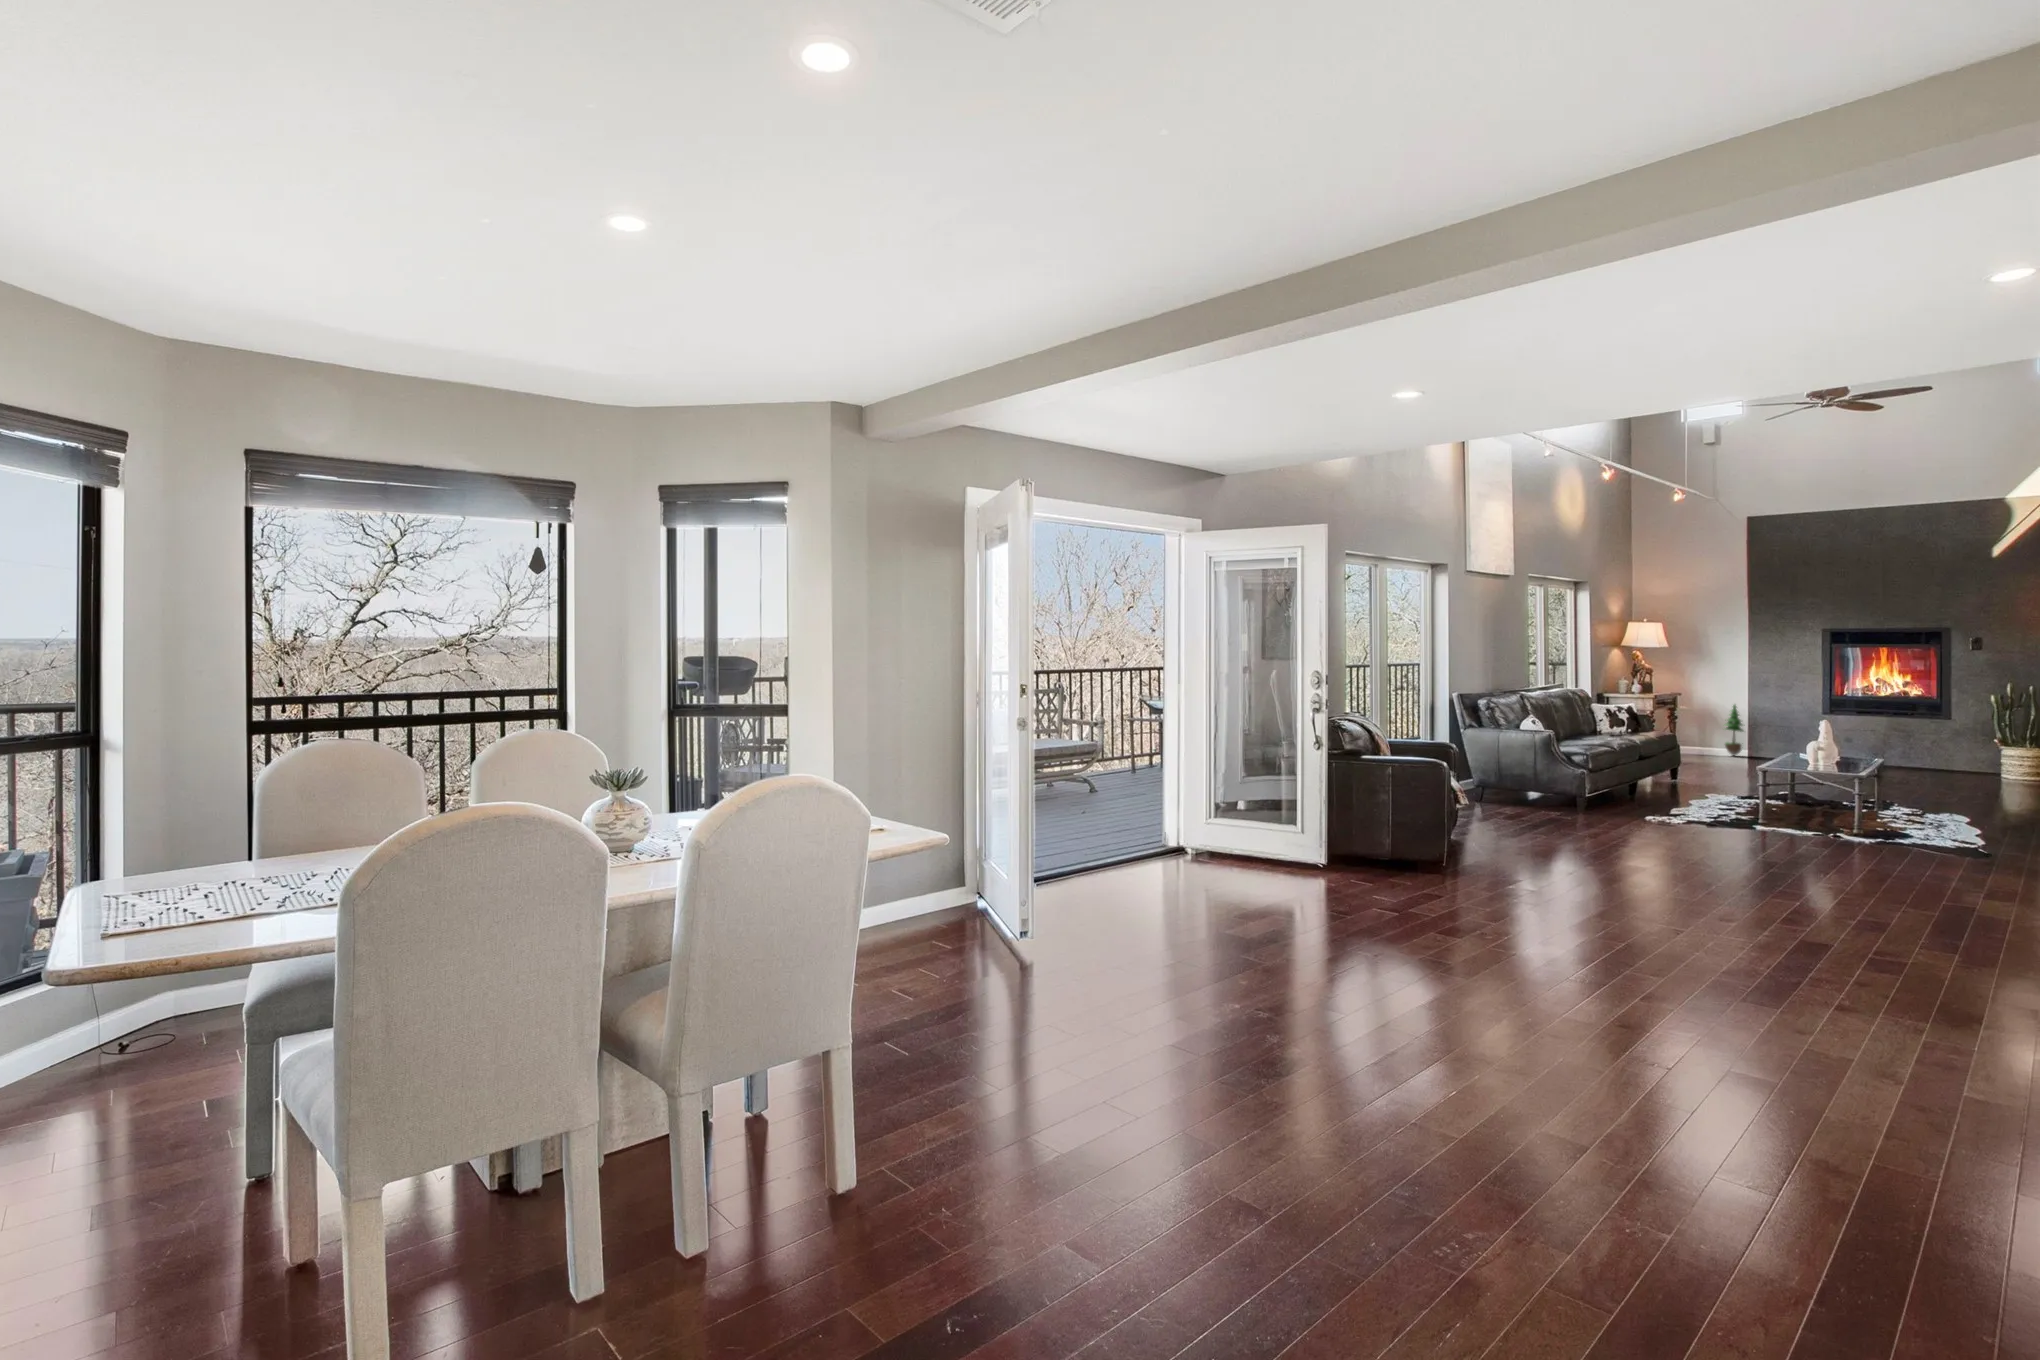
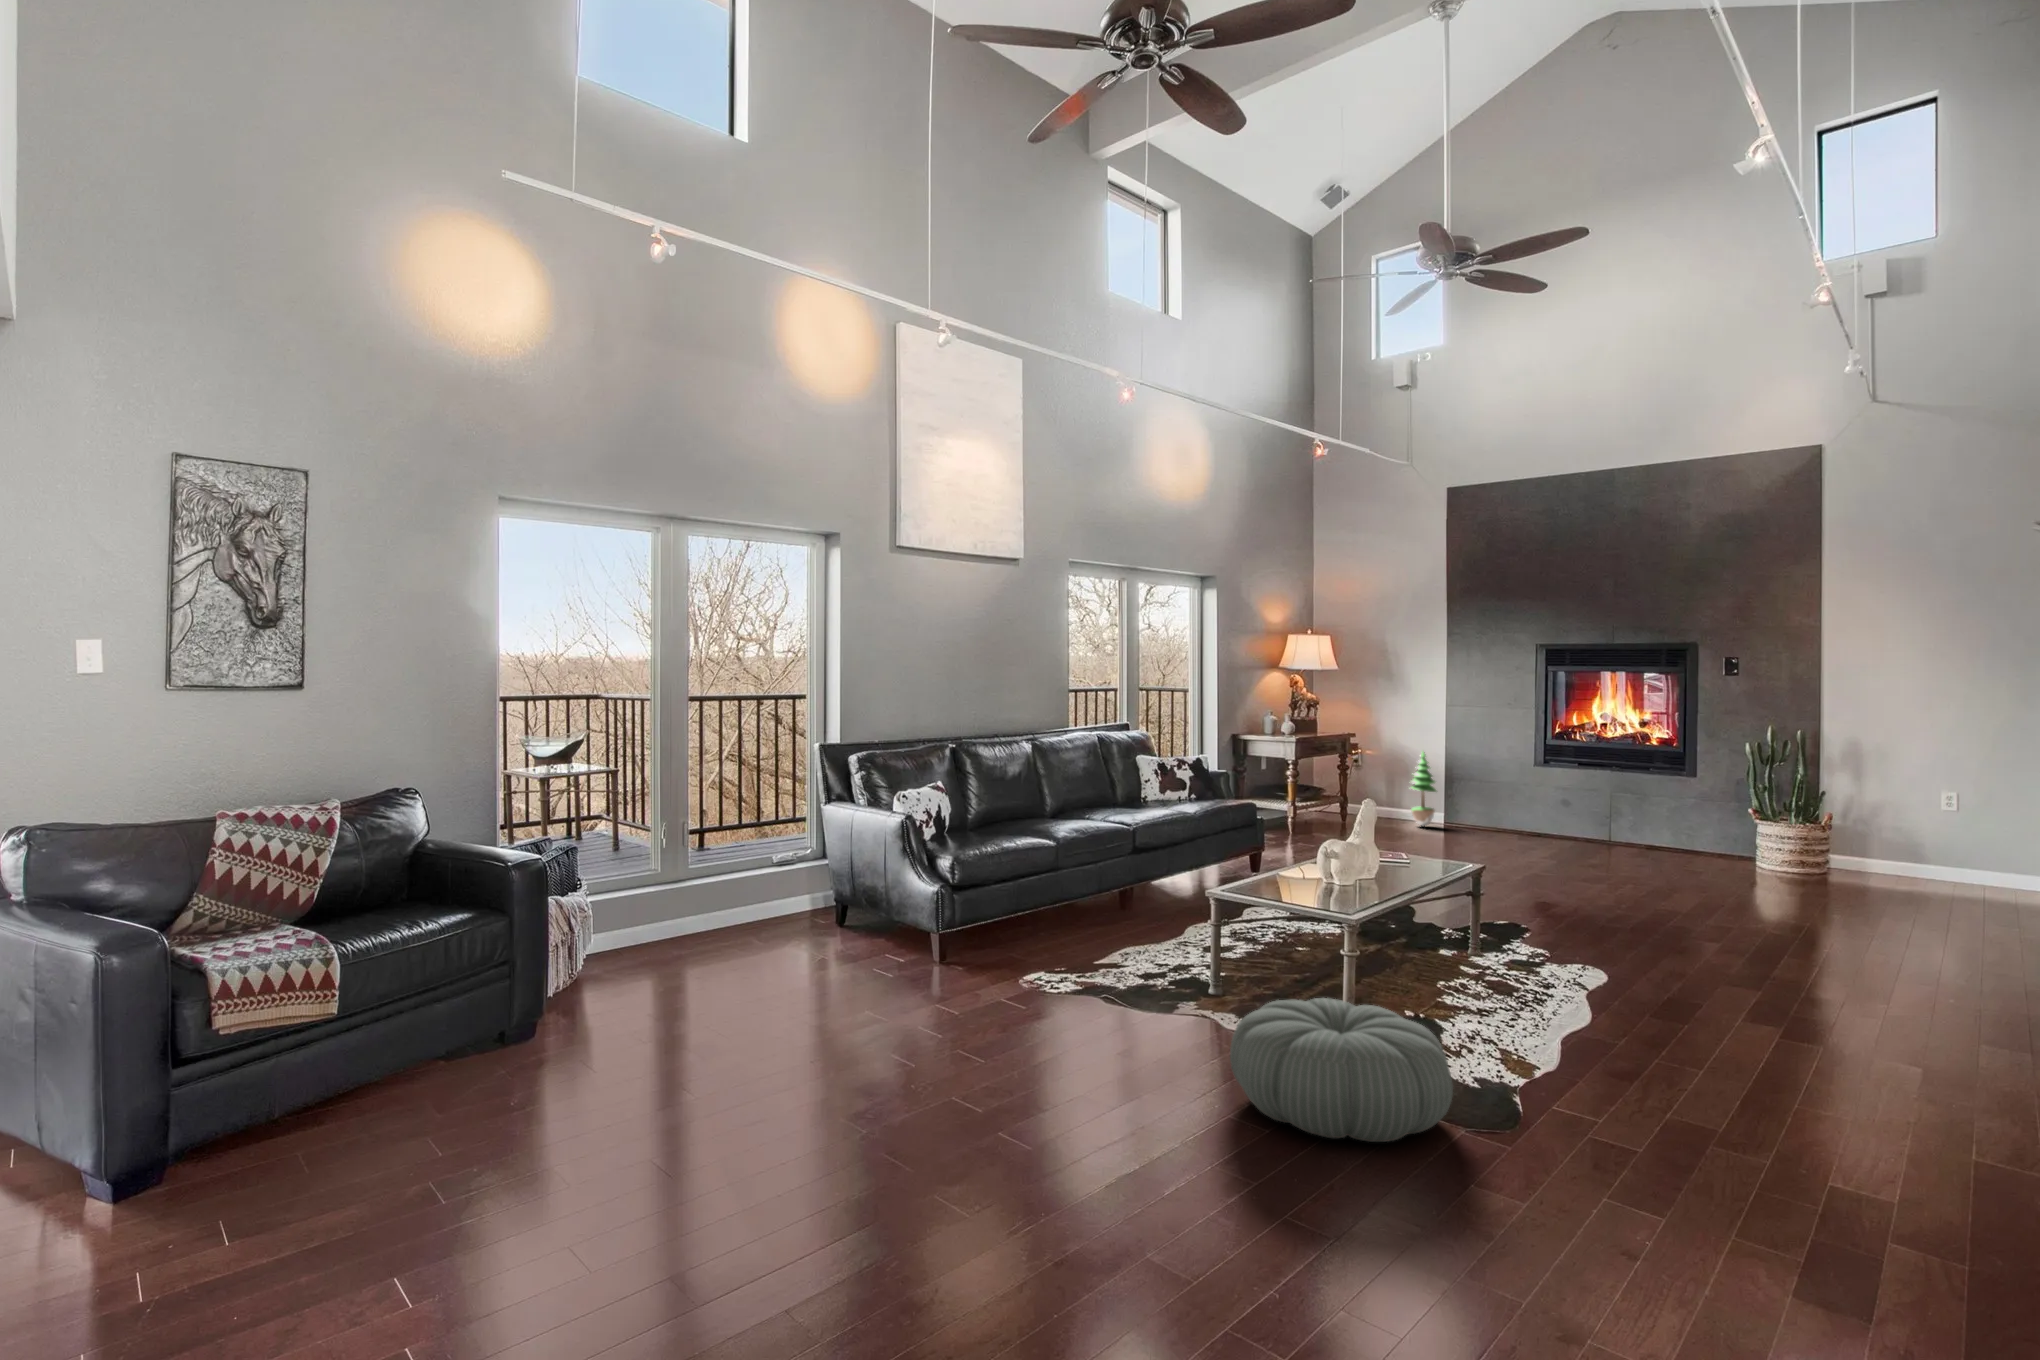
pouf: none [1821,808,1948,860] -> present [1230,998,1453,1142]

